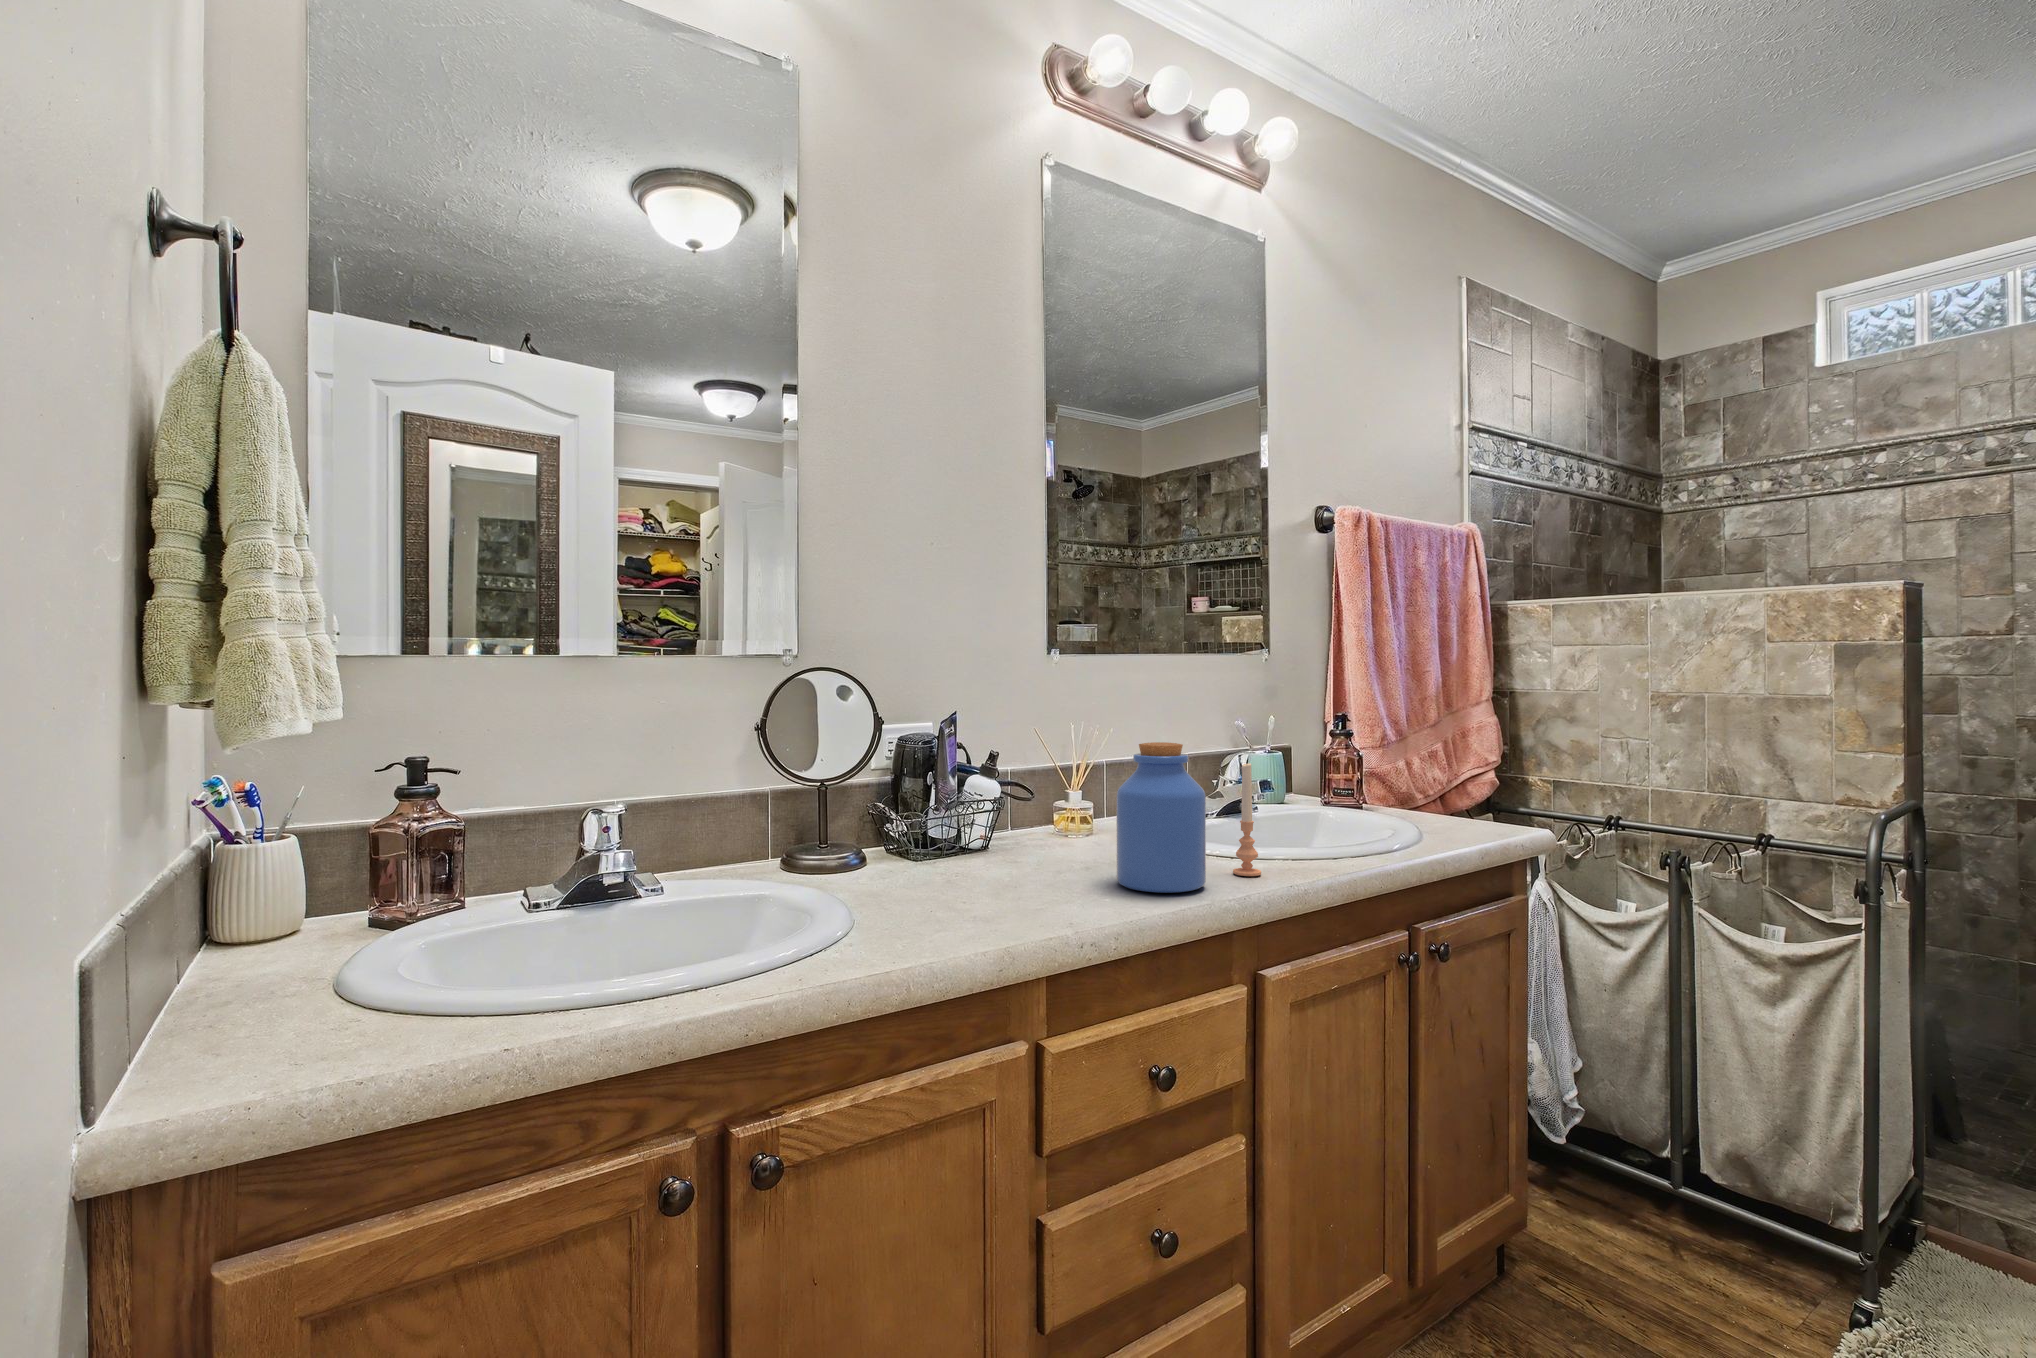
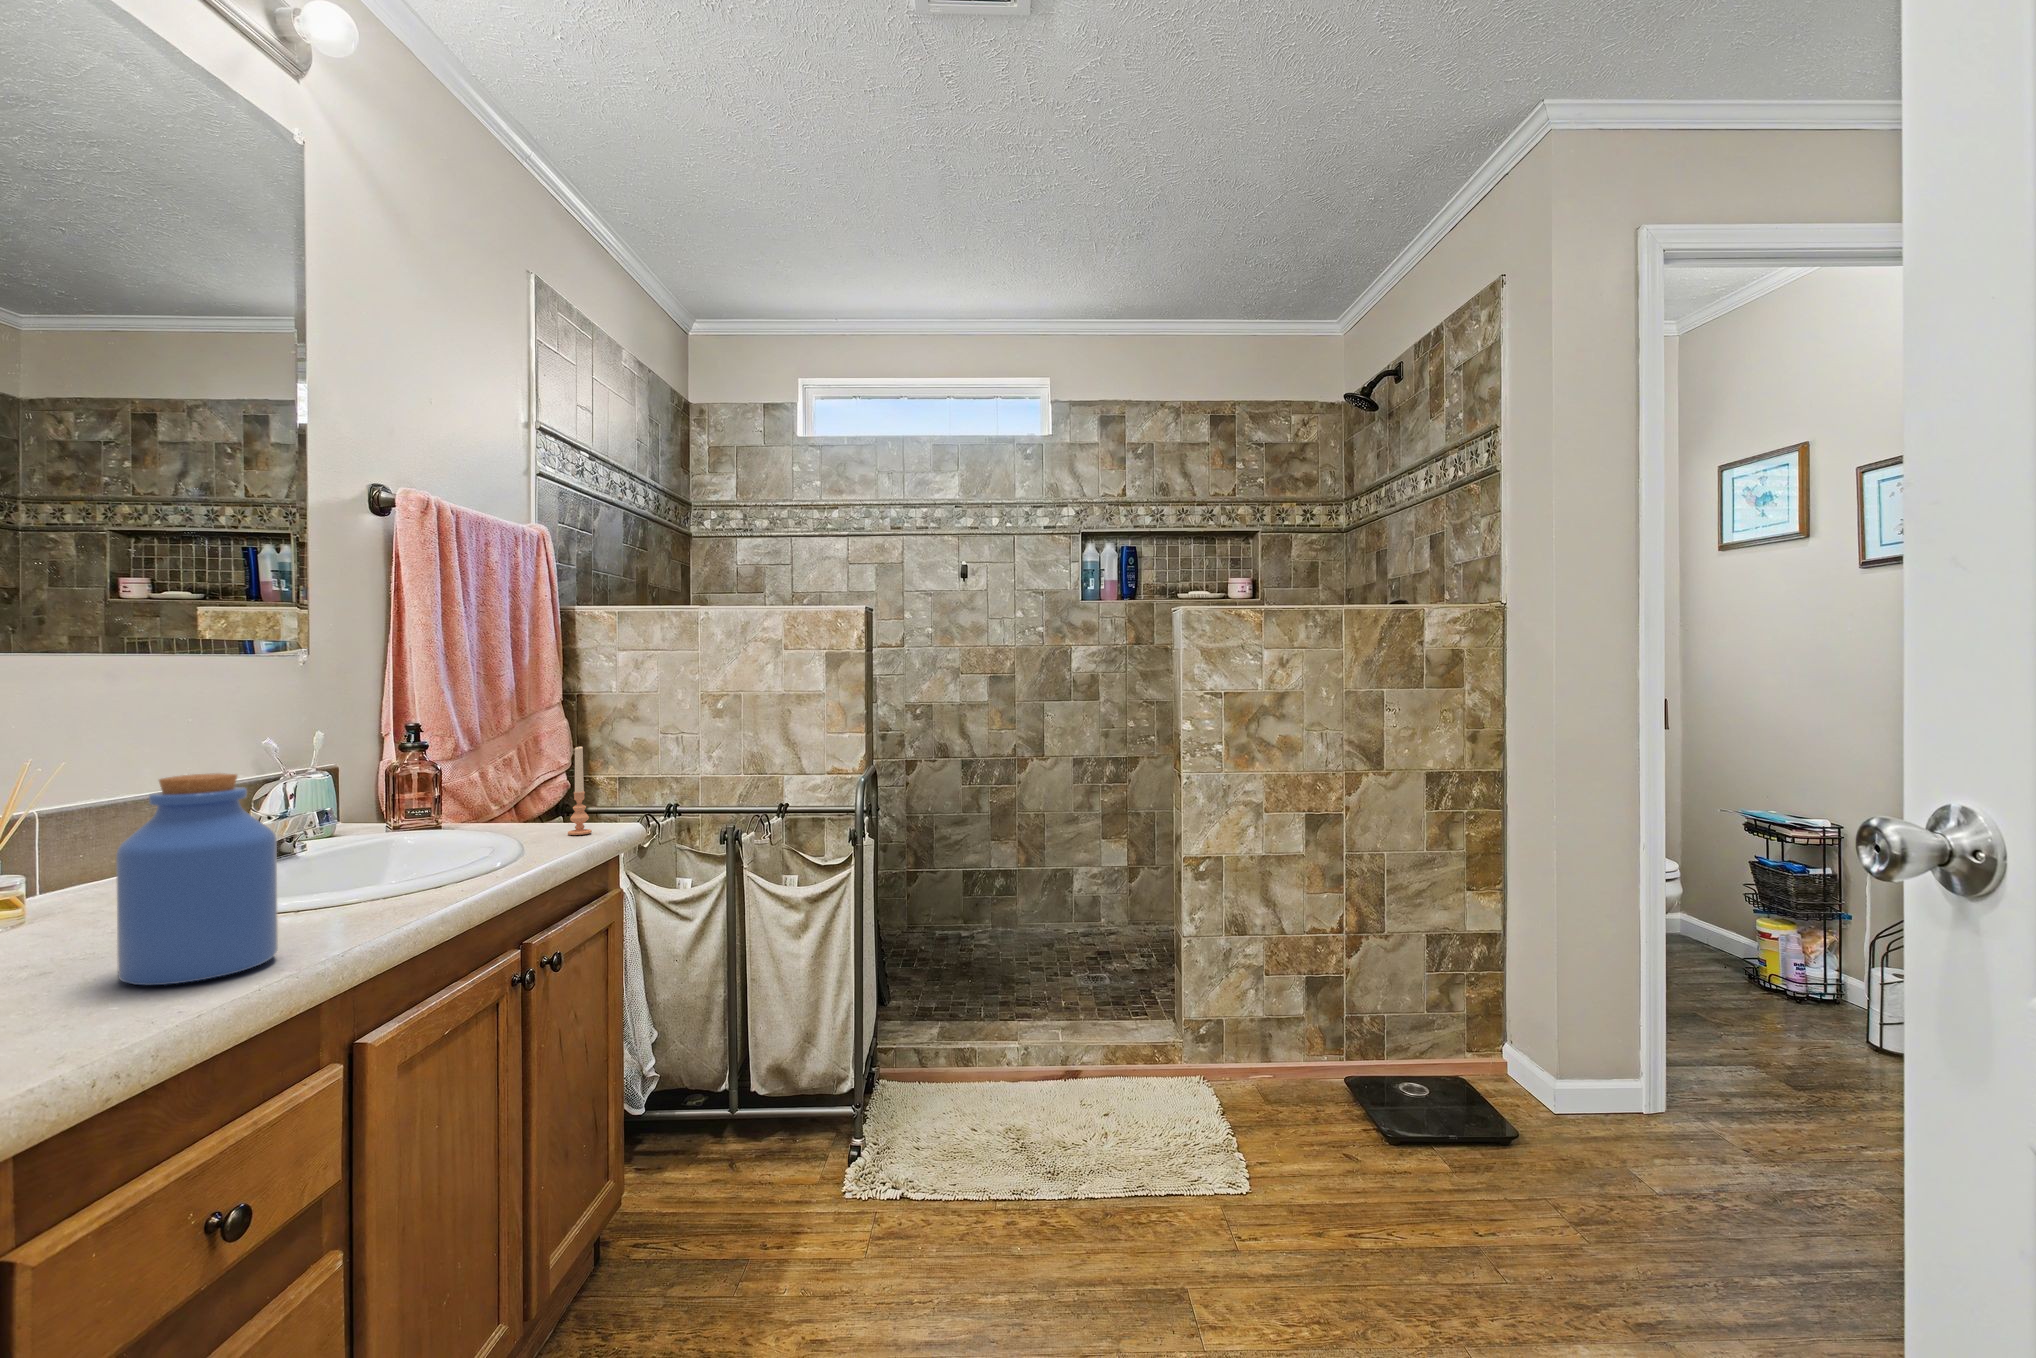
candle: present [1233,763,1261,876] -> present [568,746,592,835]

